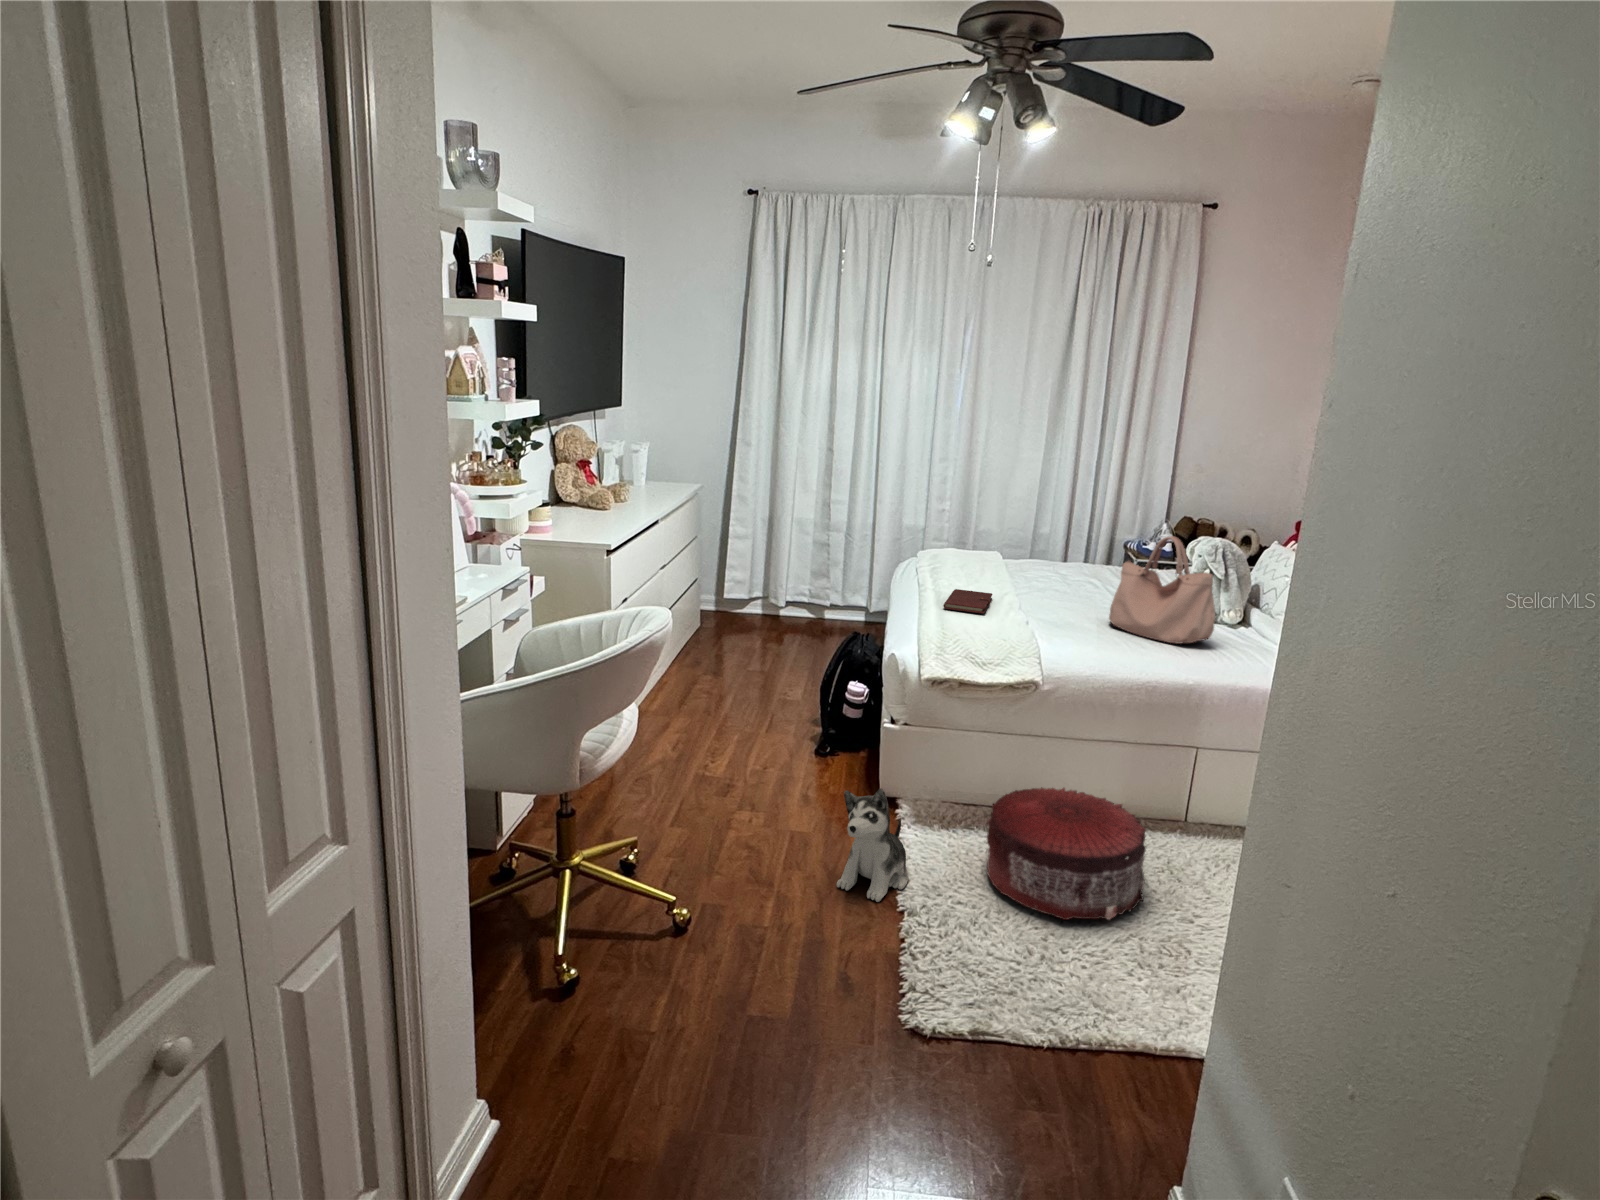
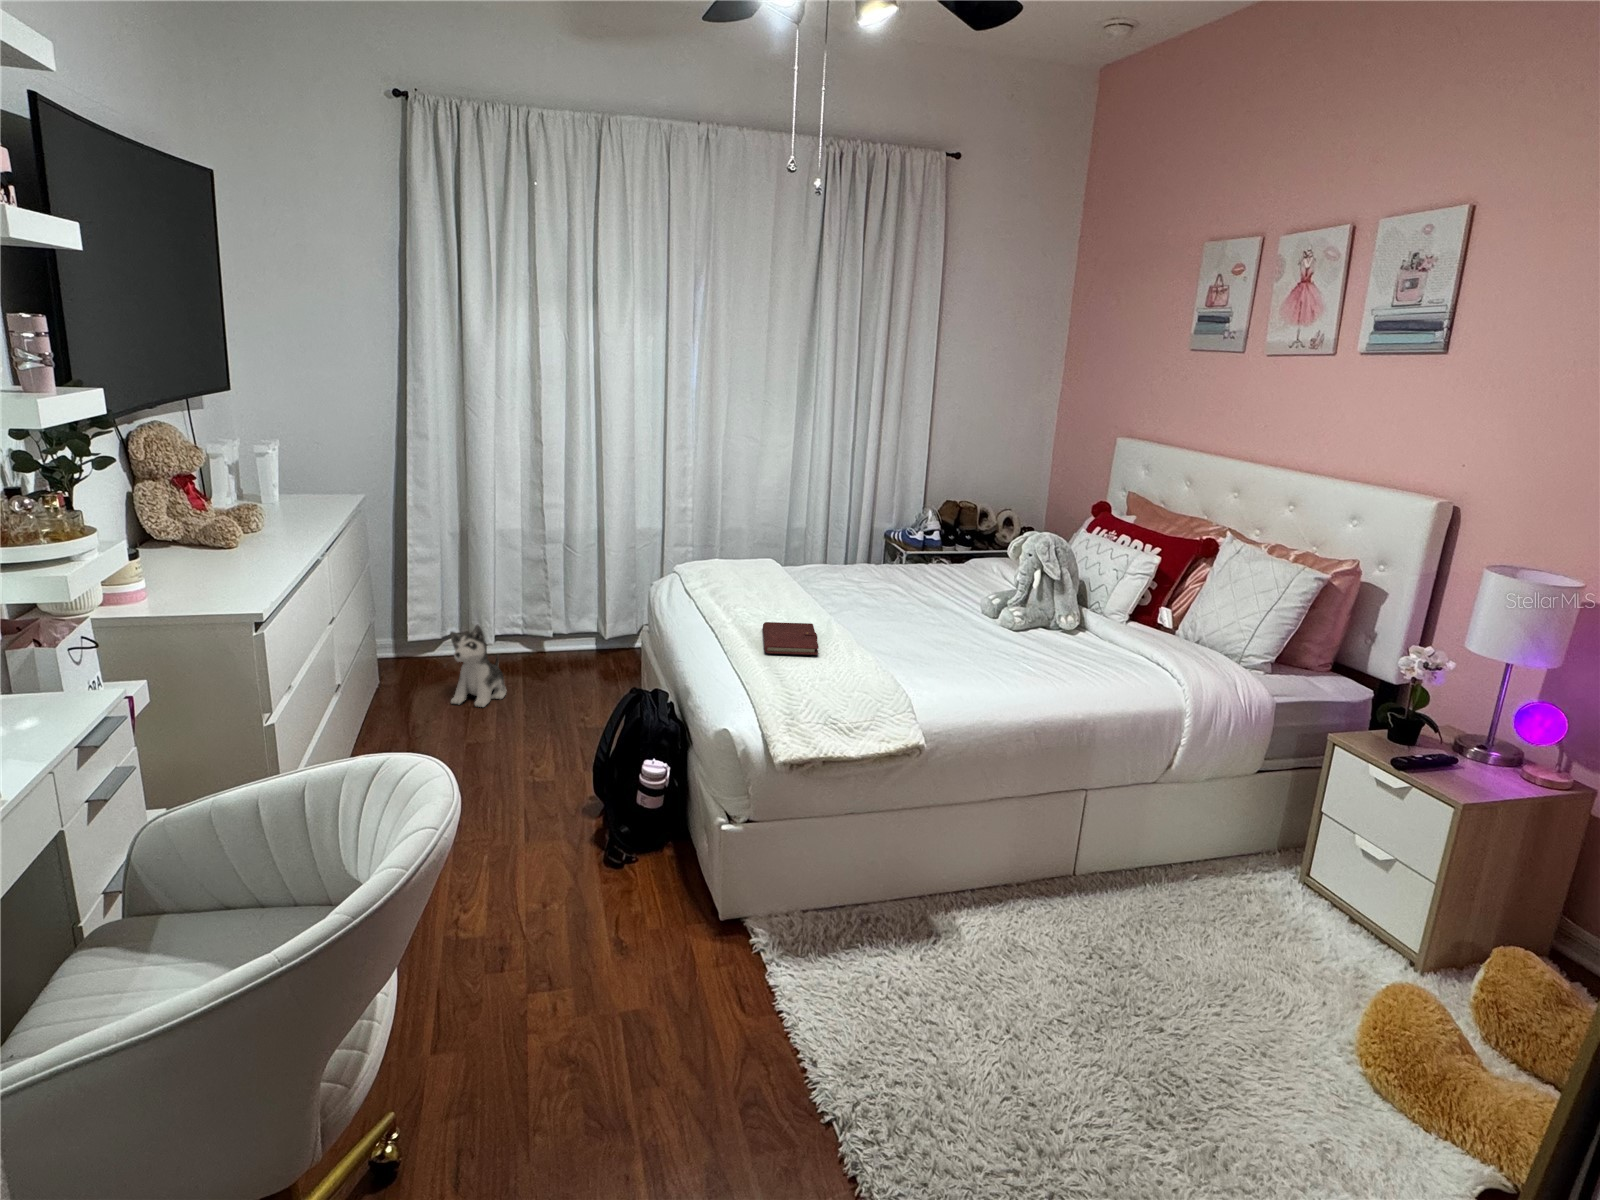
handbag: present [1109,536,1215,644] -> none [949,537,1080,666]
pouf: present [987,787,1146,920] -> none [902,881,1109,1083]
plush toy: present [837,788,908,902] -> present [450,625,507,707]

